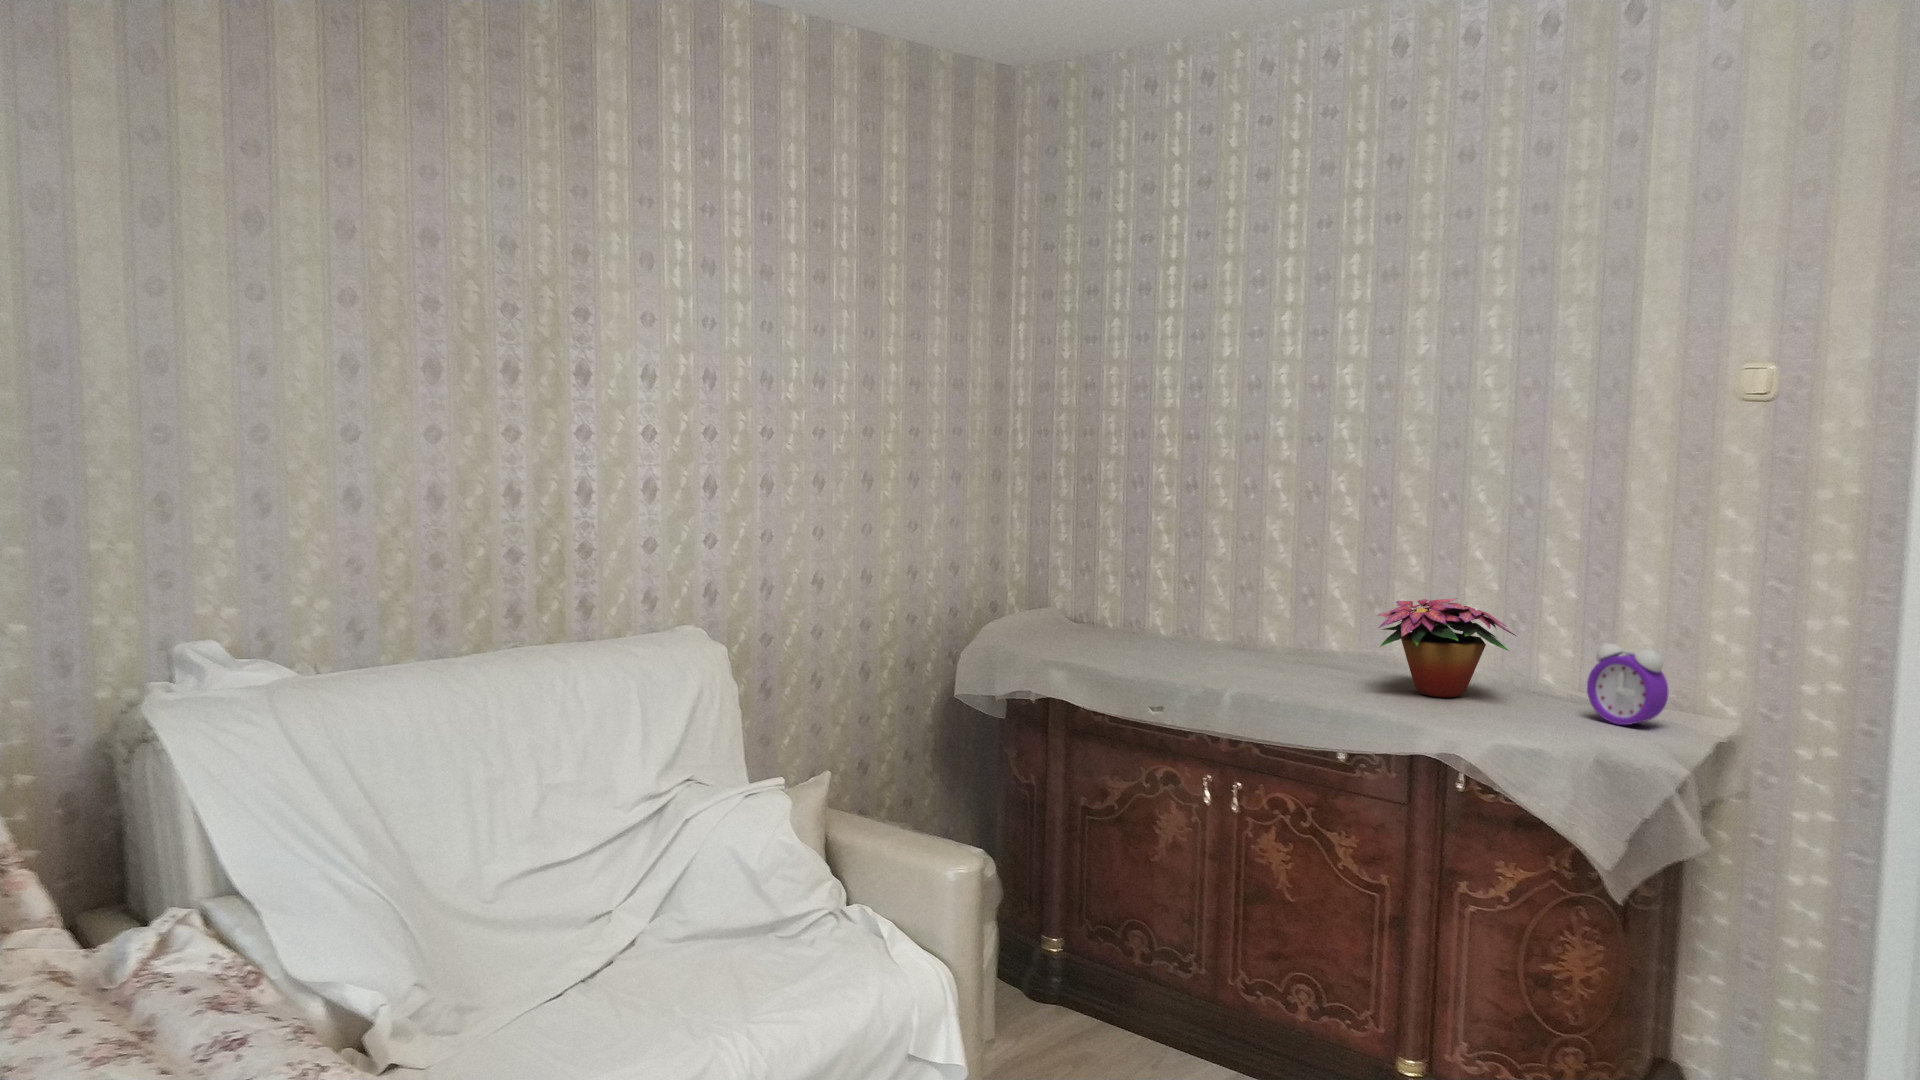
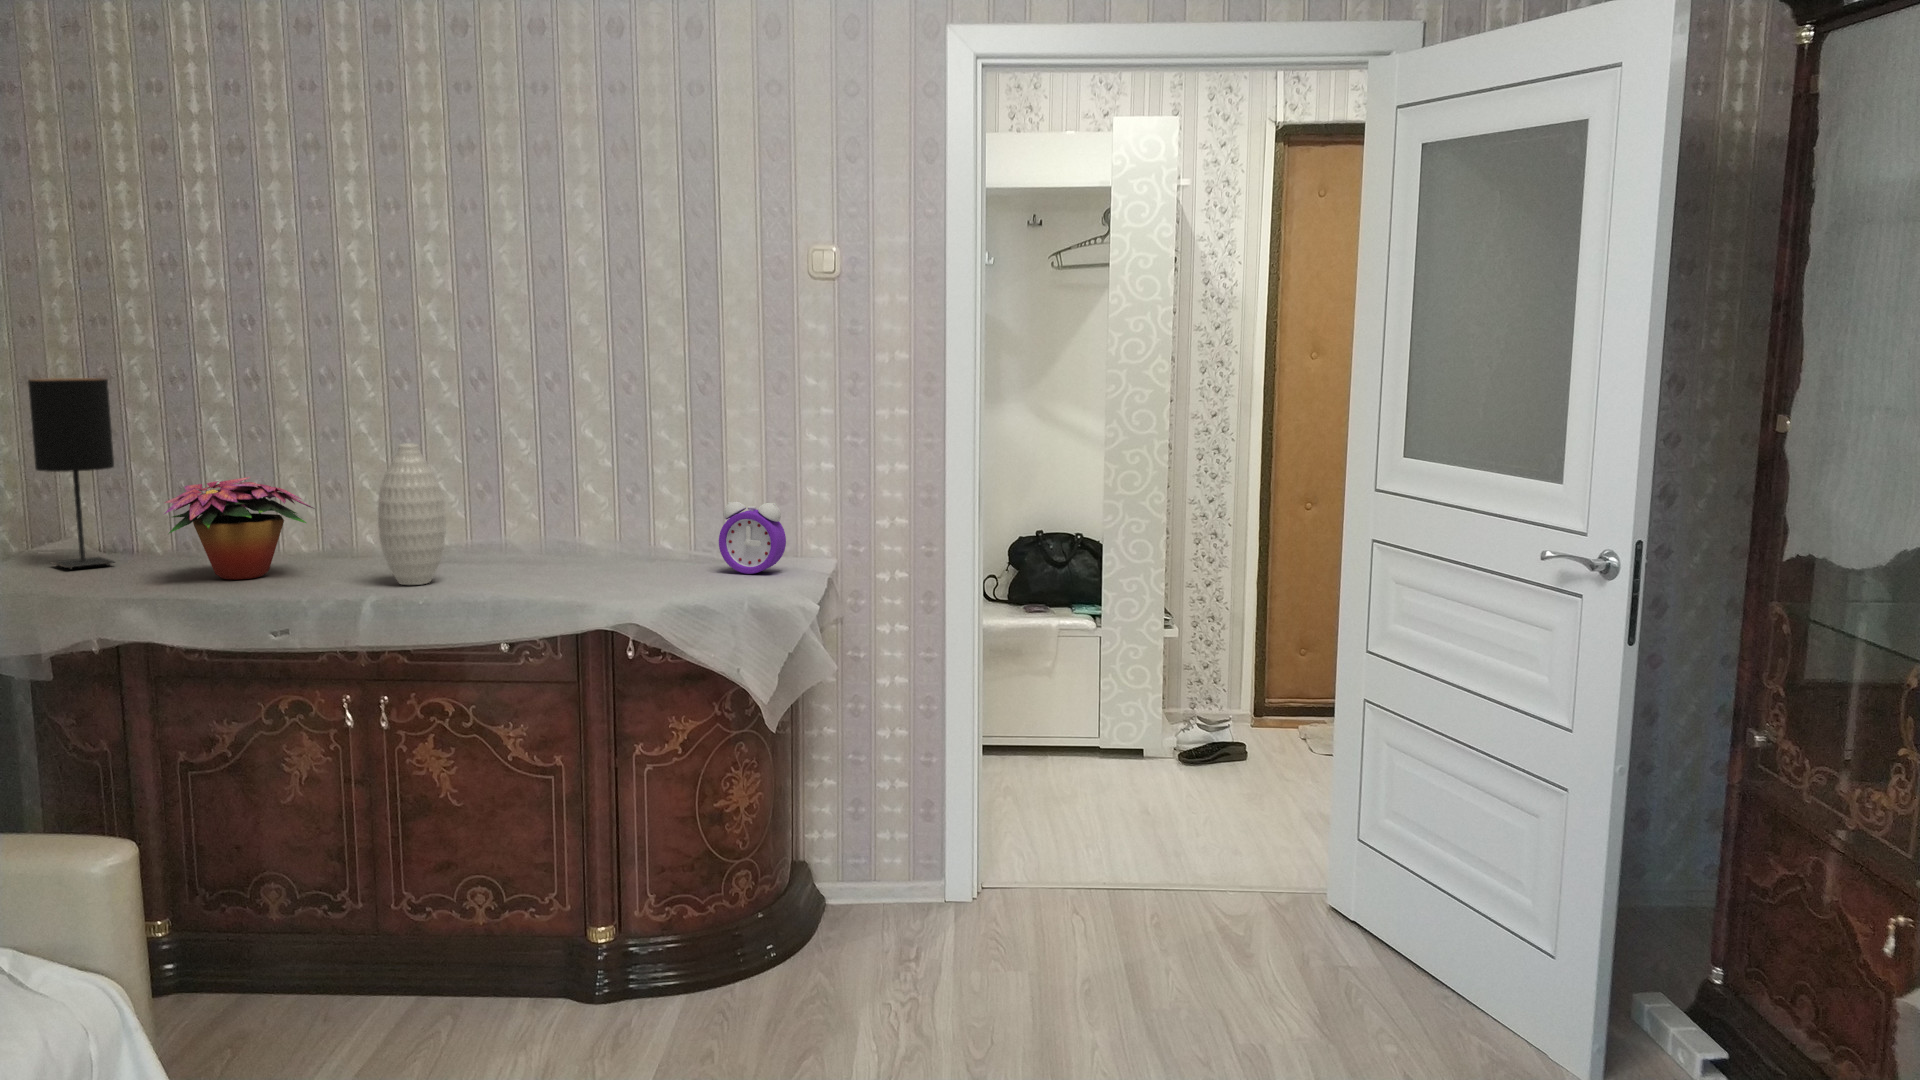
table lamp: none [1030,479,1085,631] -> present [28,378,114,570]
vase: none [1250,554,1310,685] -> present [378,443,446,585]
flower arrangement: present [1378,598,1516,698] -> present [164,477,313,580]

